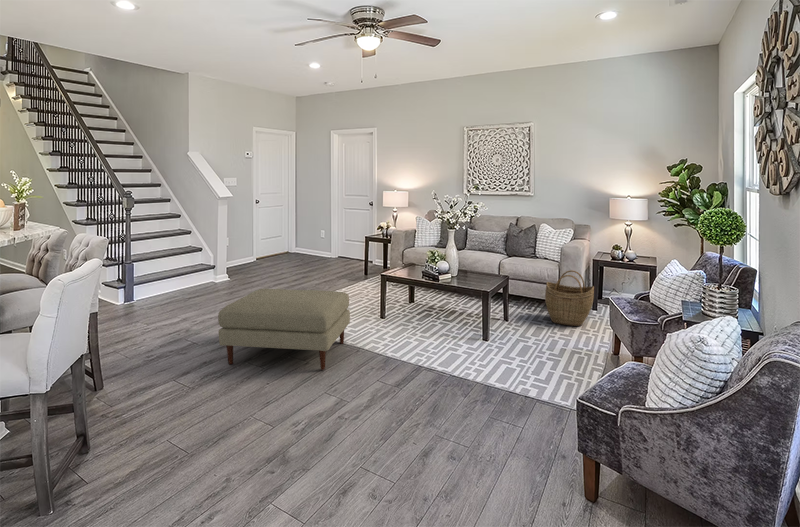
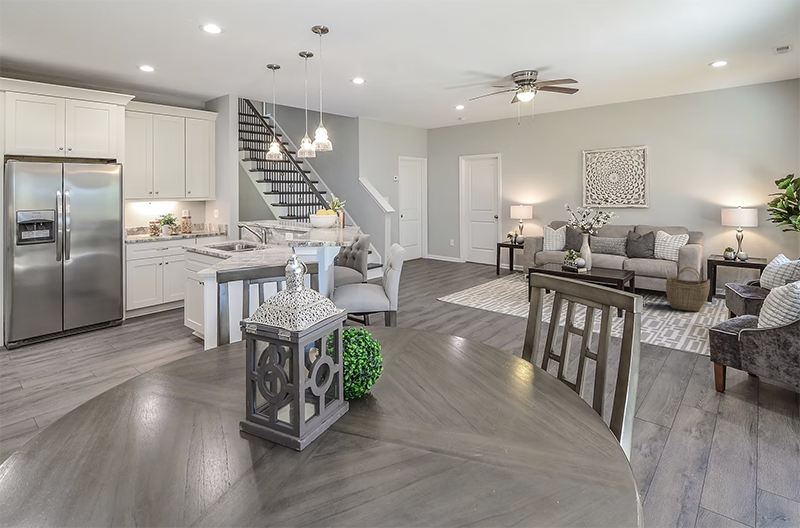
ottoman: present [218,289,350,370] -> none [433,277,515,330]

